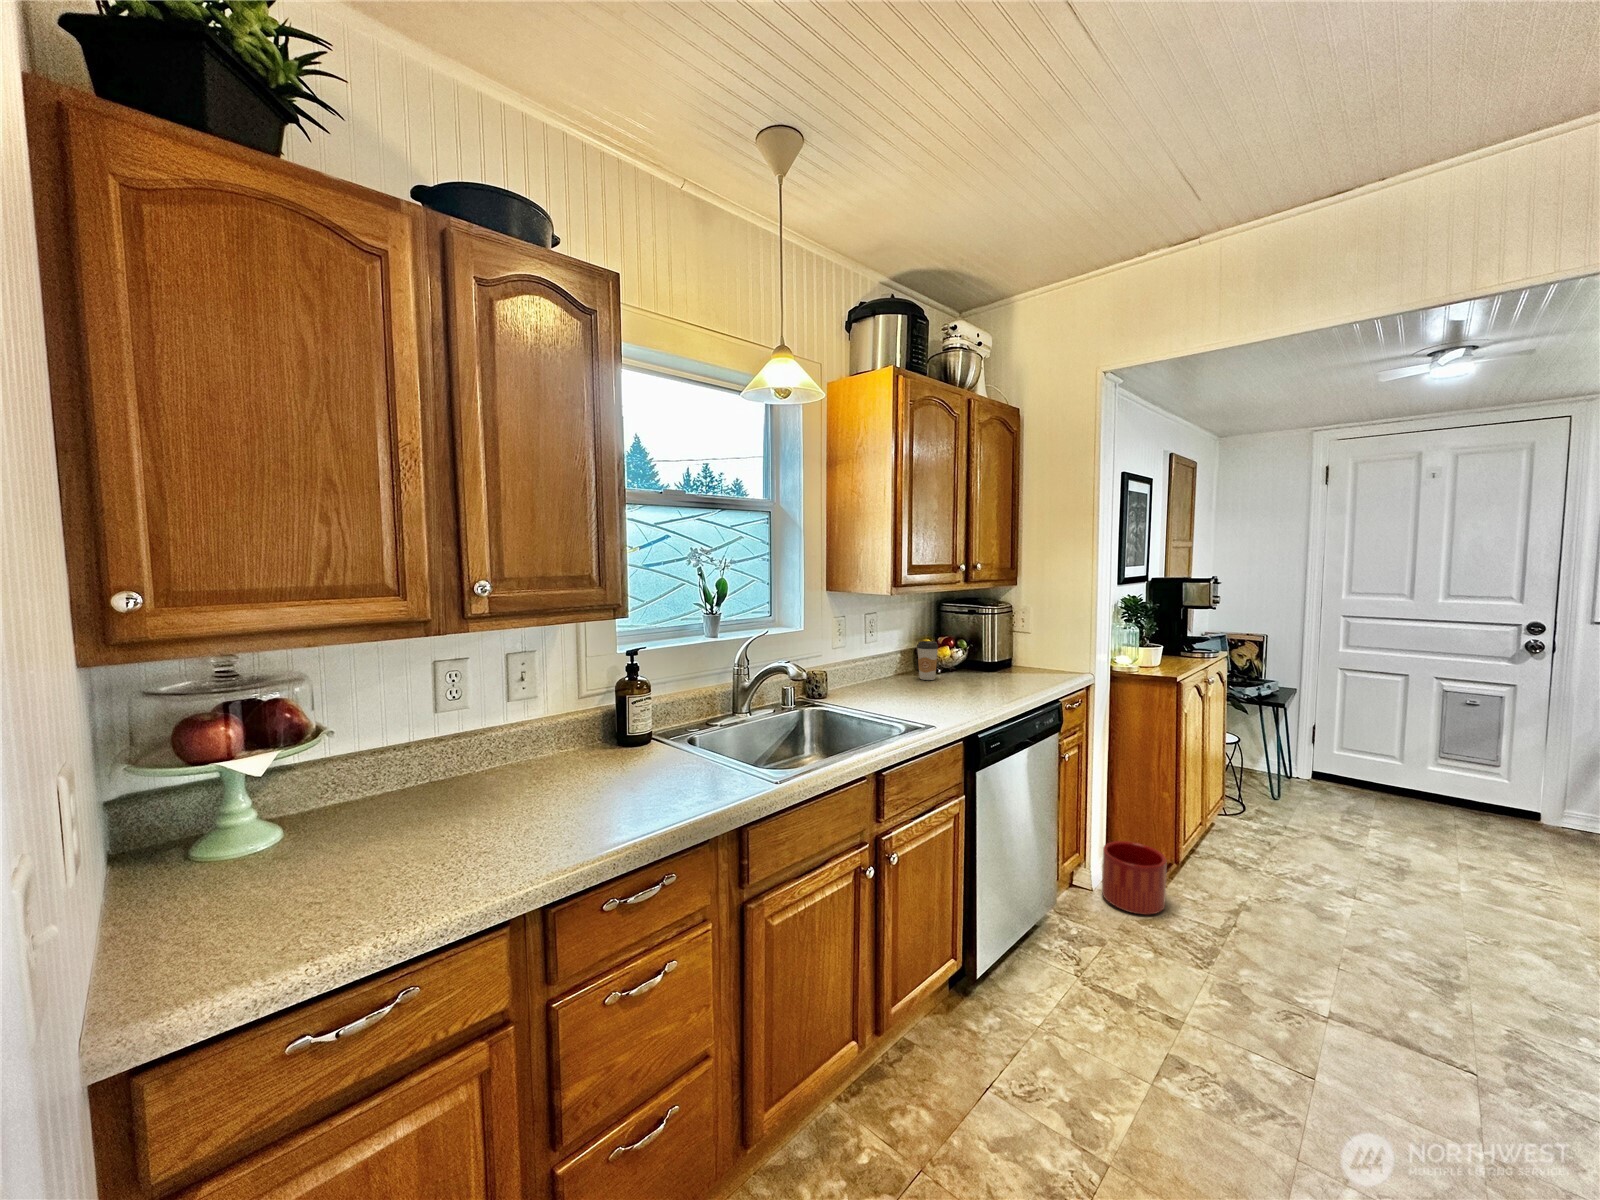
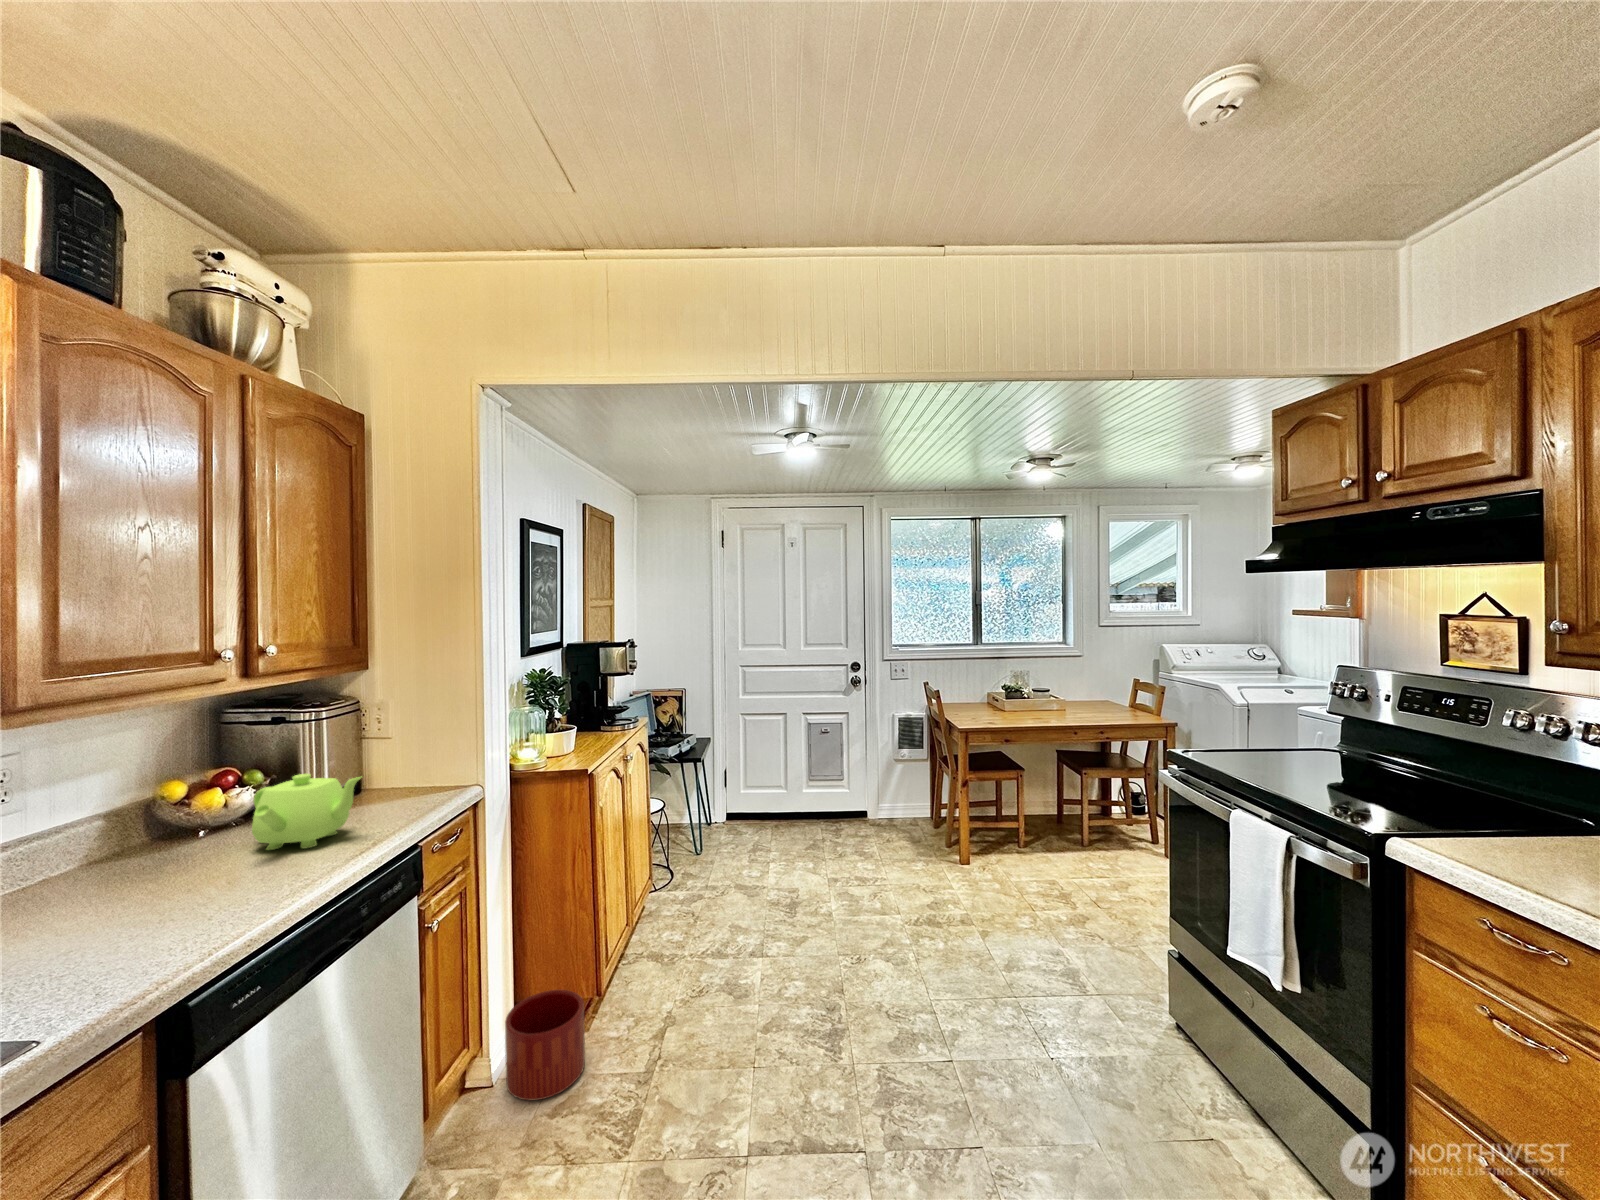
coffee cup: present [917,641,938,680] -> none [138,788,189,864]
teapot: none [966,643,1028,687] -> present [252,774,361,850]

